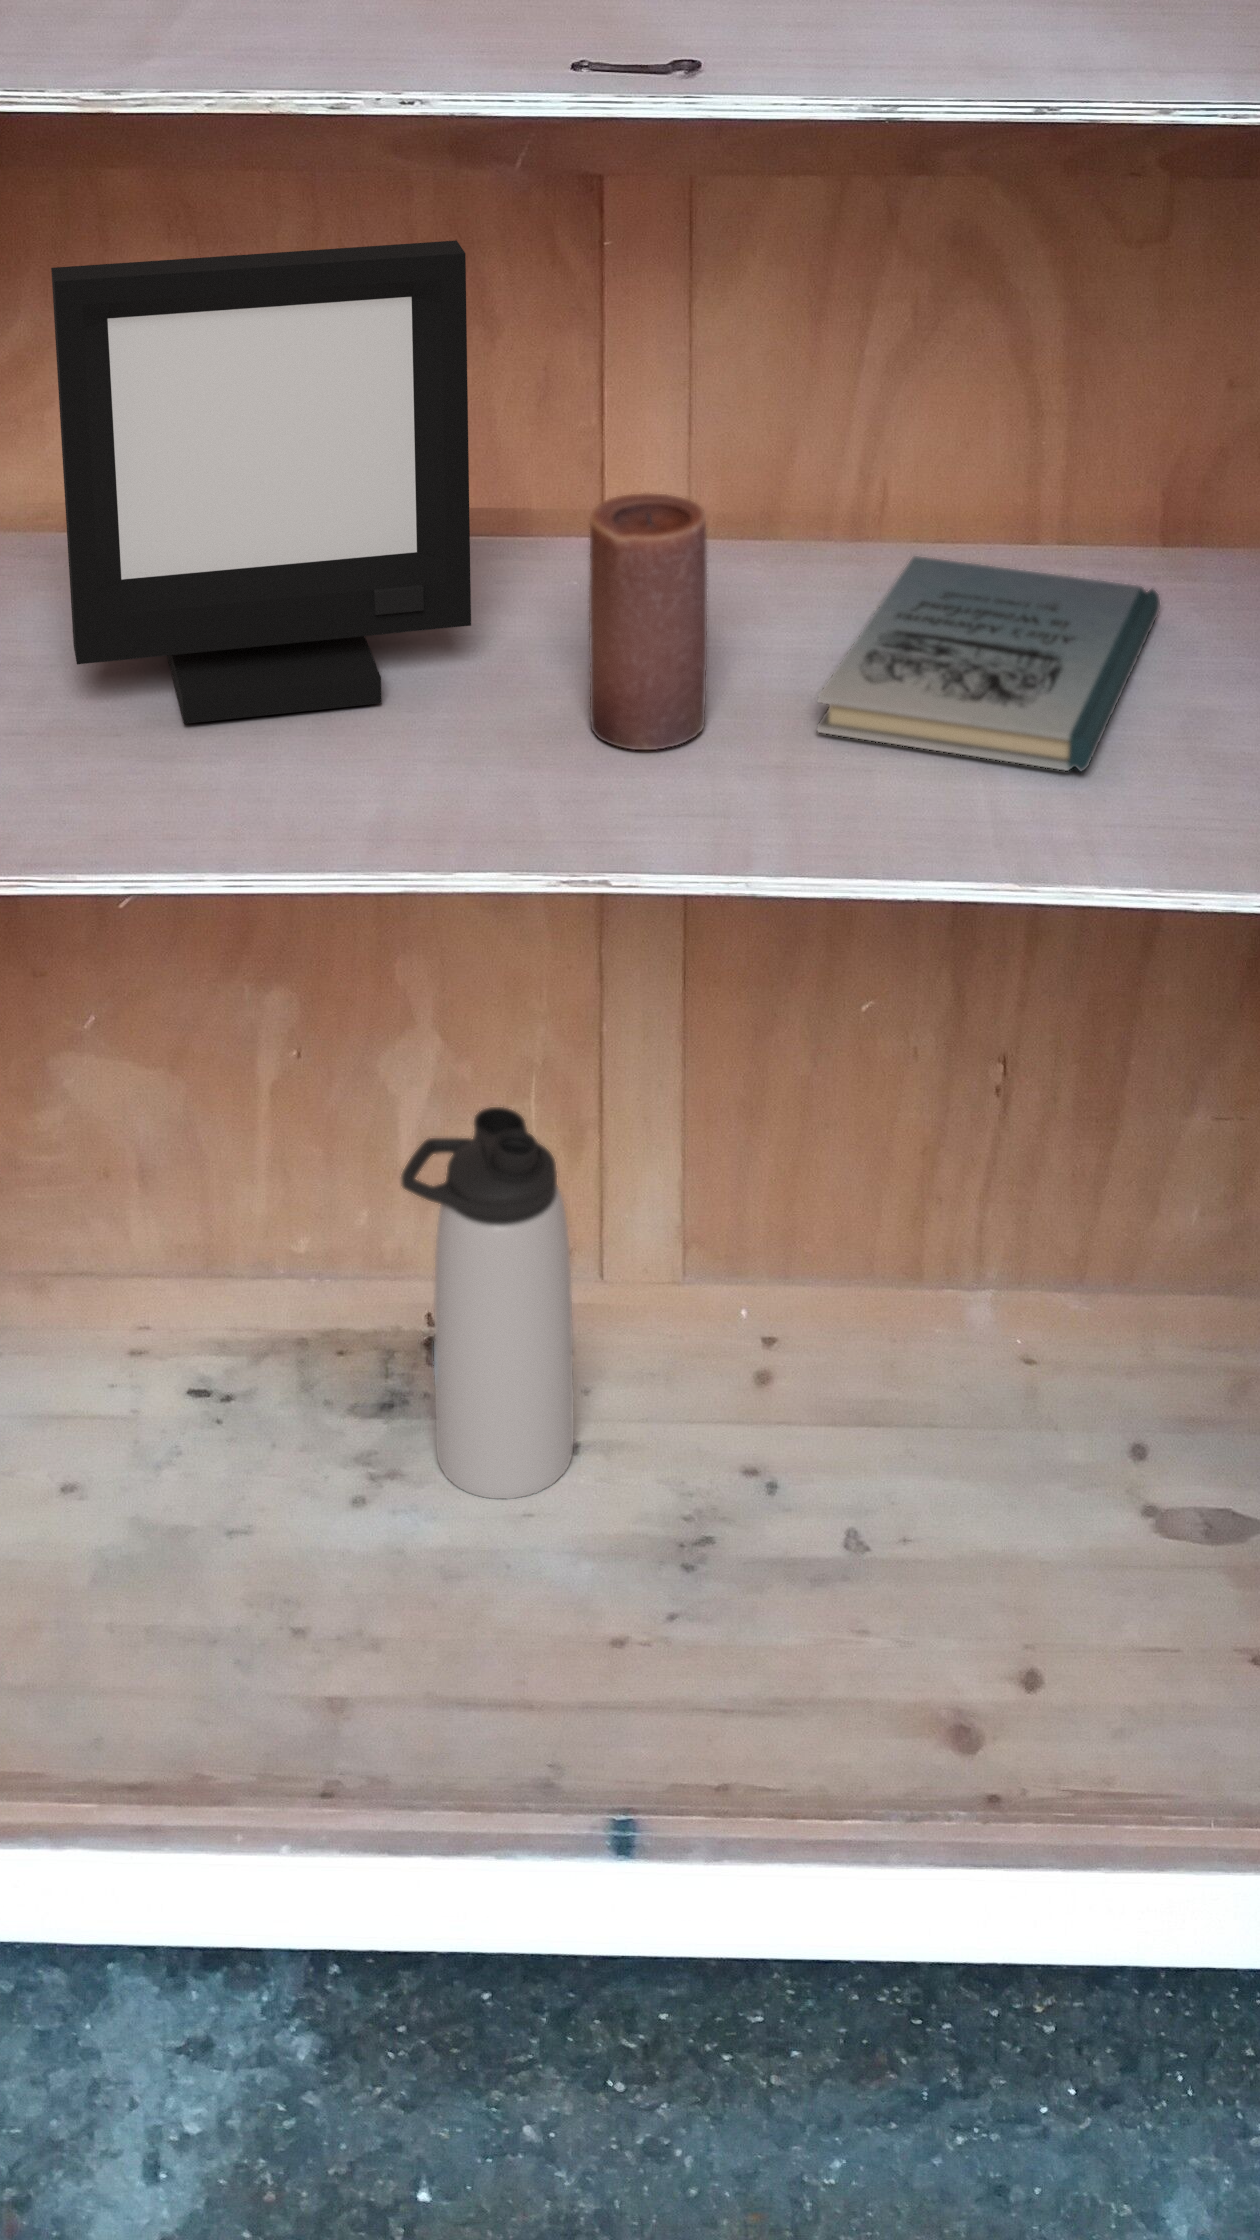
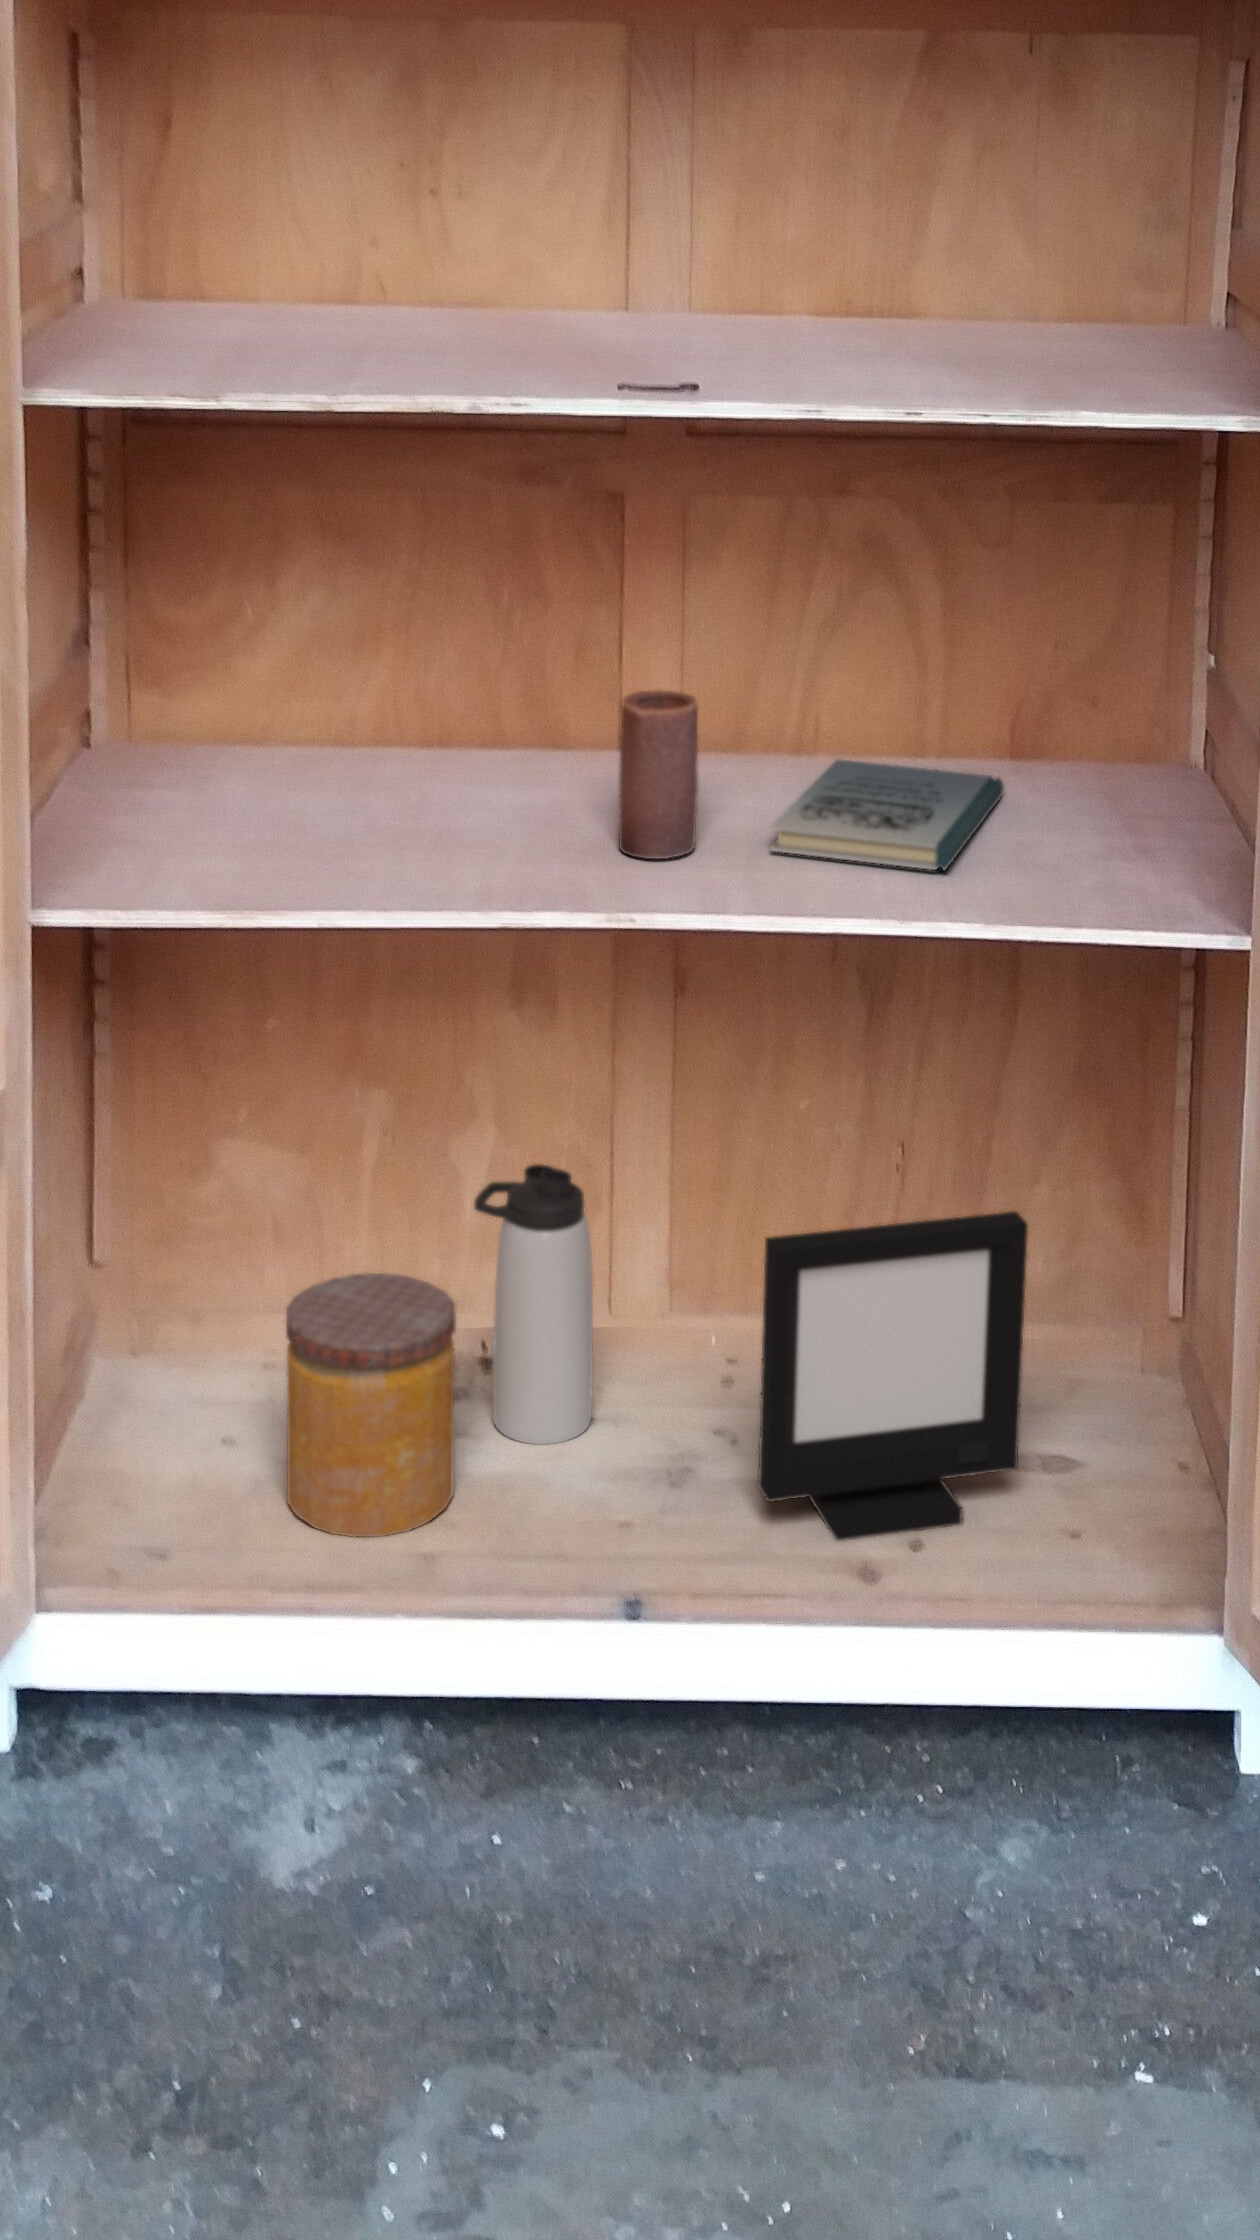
picture frame: present [51,240,471,724] -> present [758,1211,1028,1541]
jar: none [123,1293,373,1687] -> present [286,1273,456,1537]

